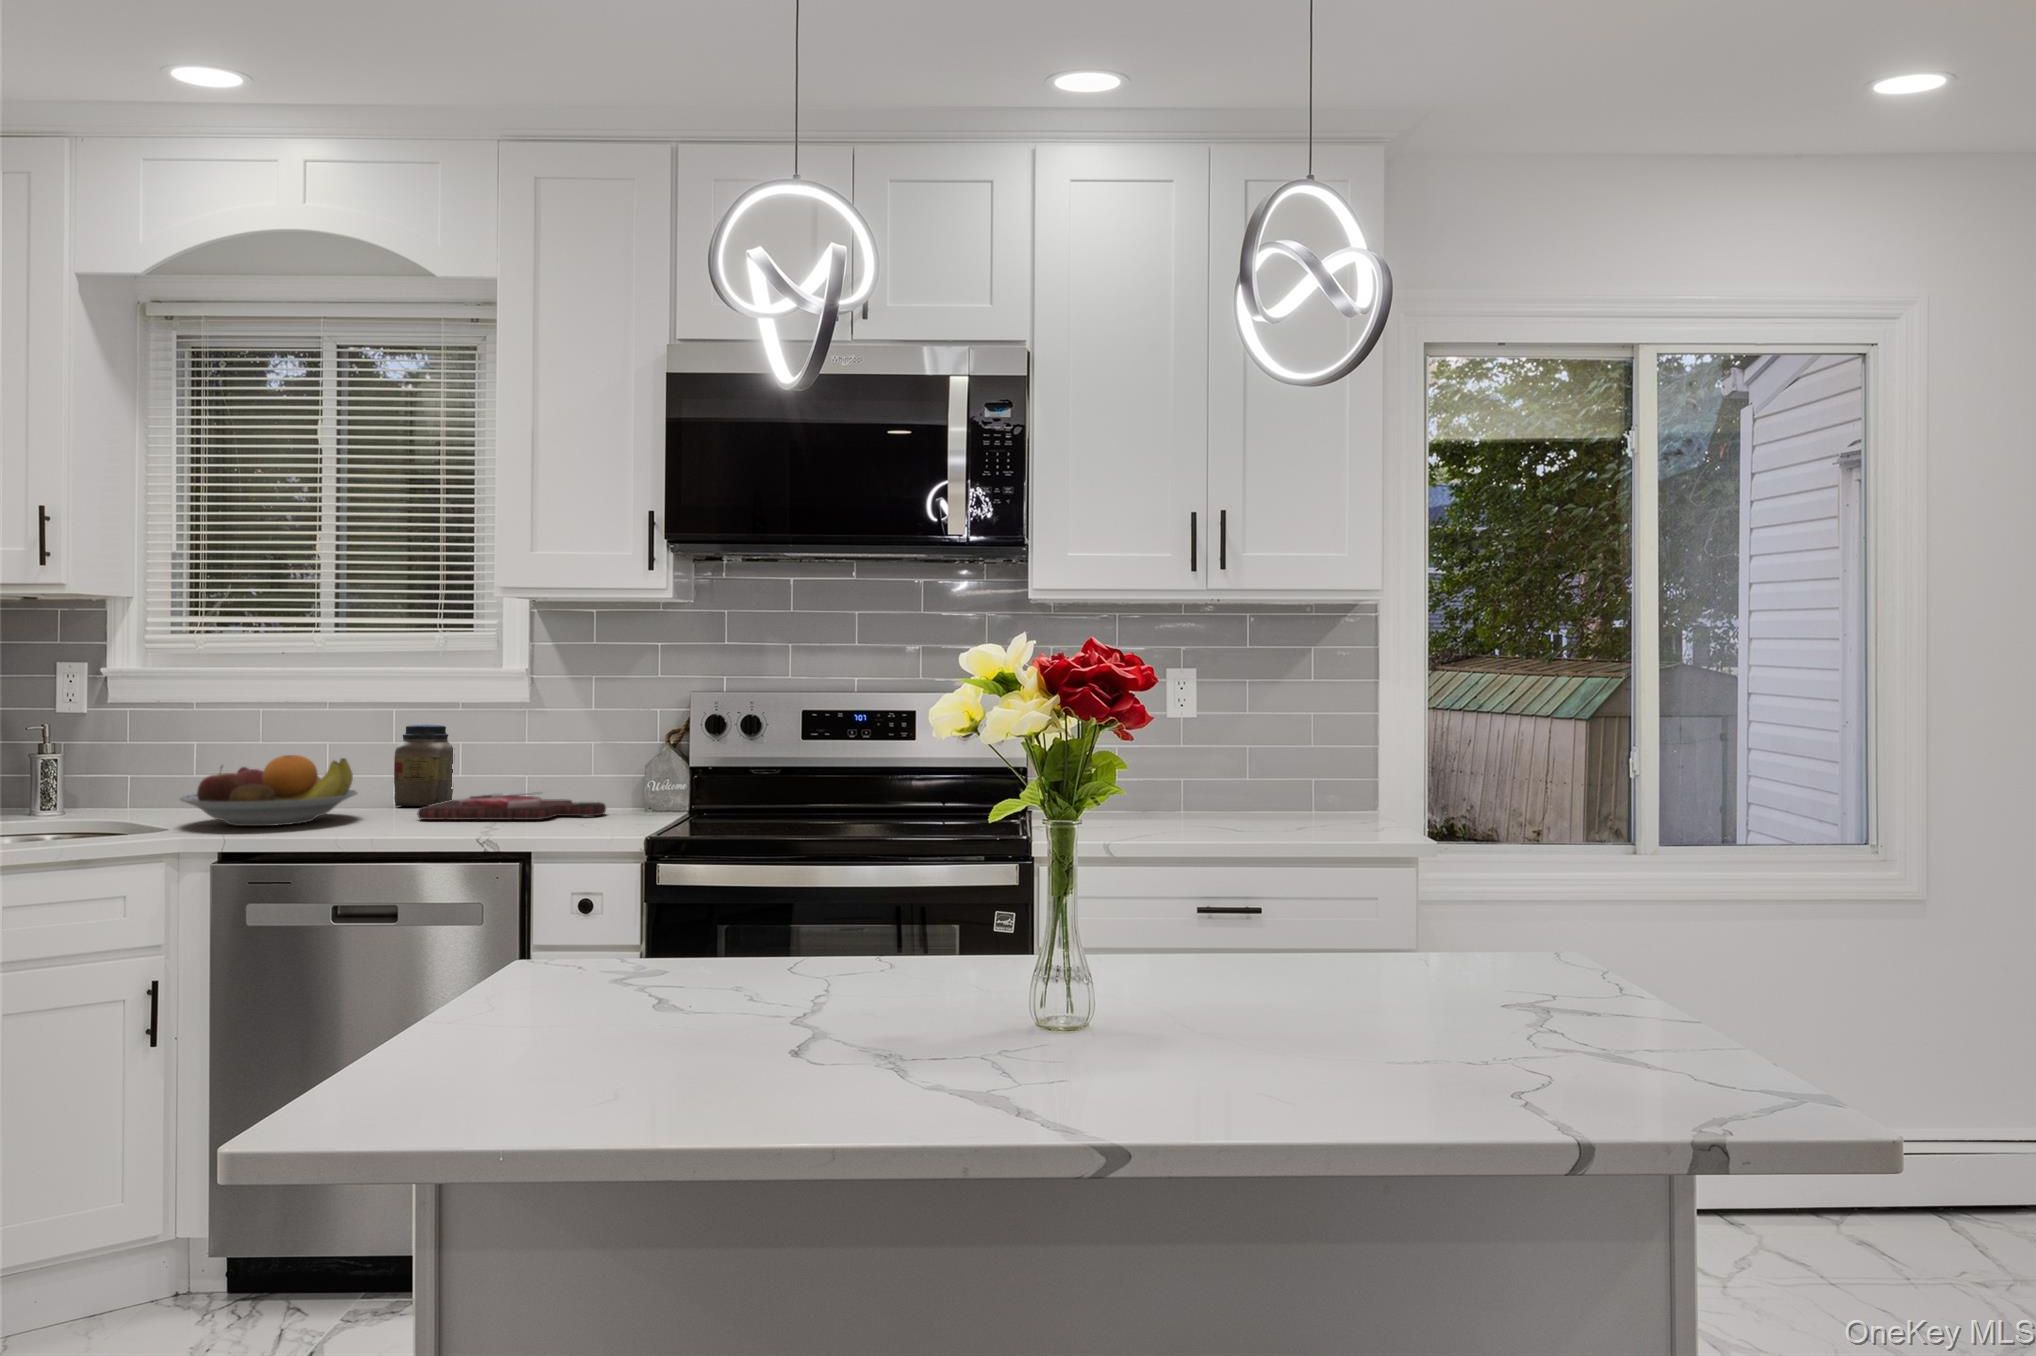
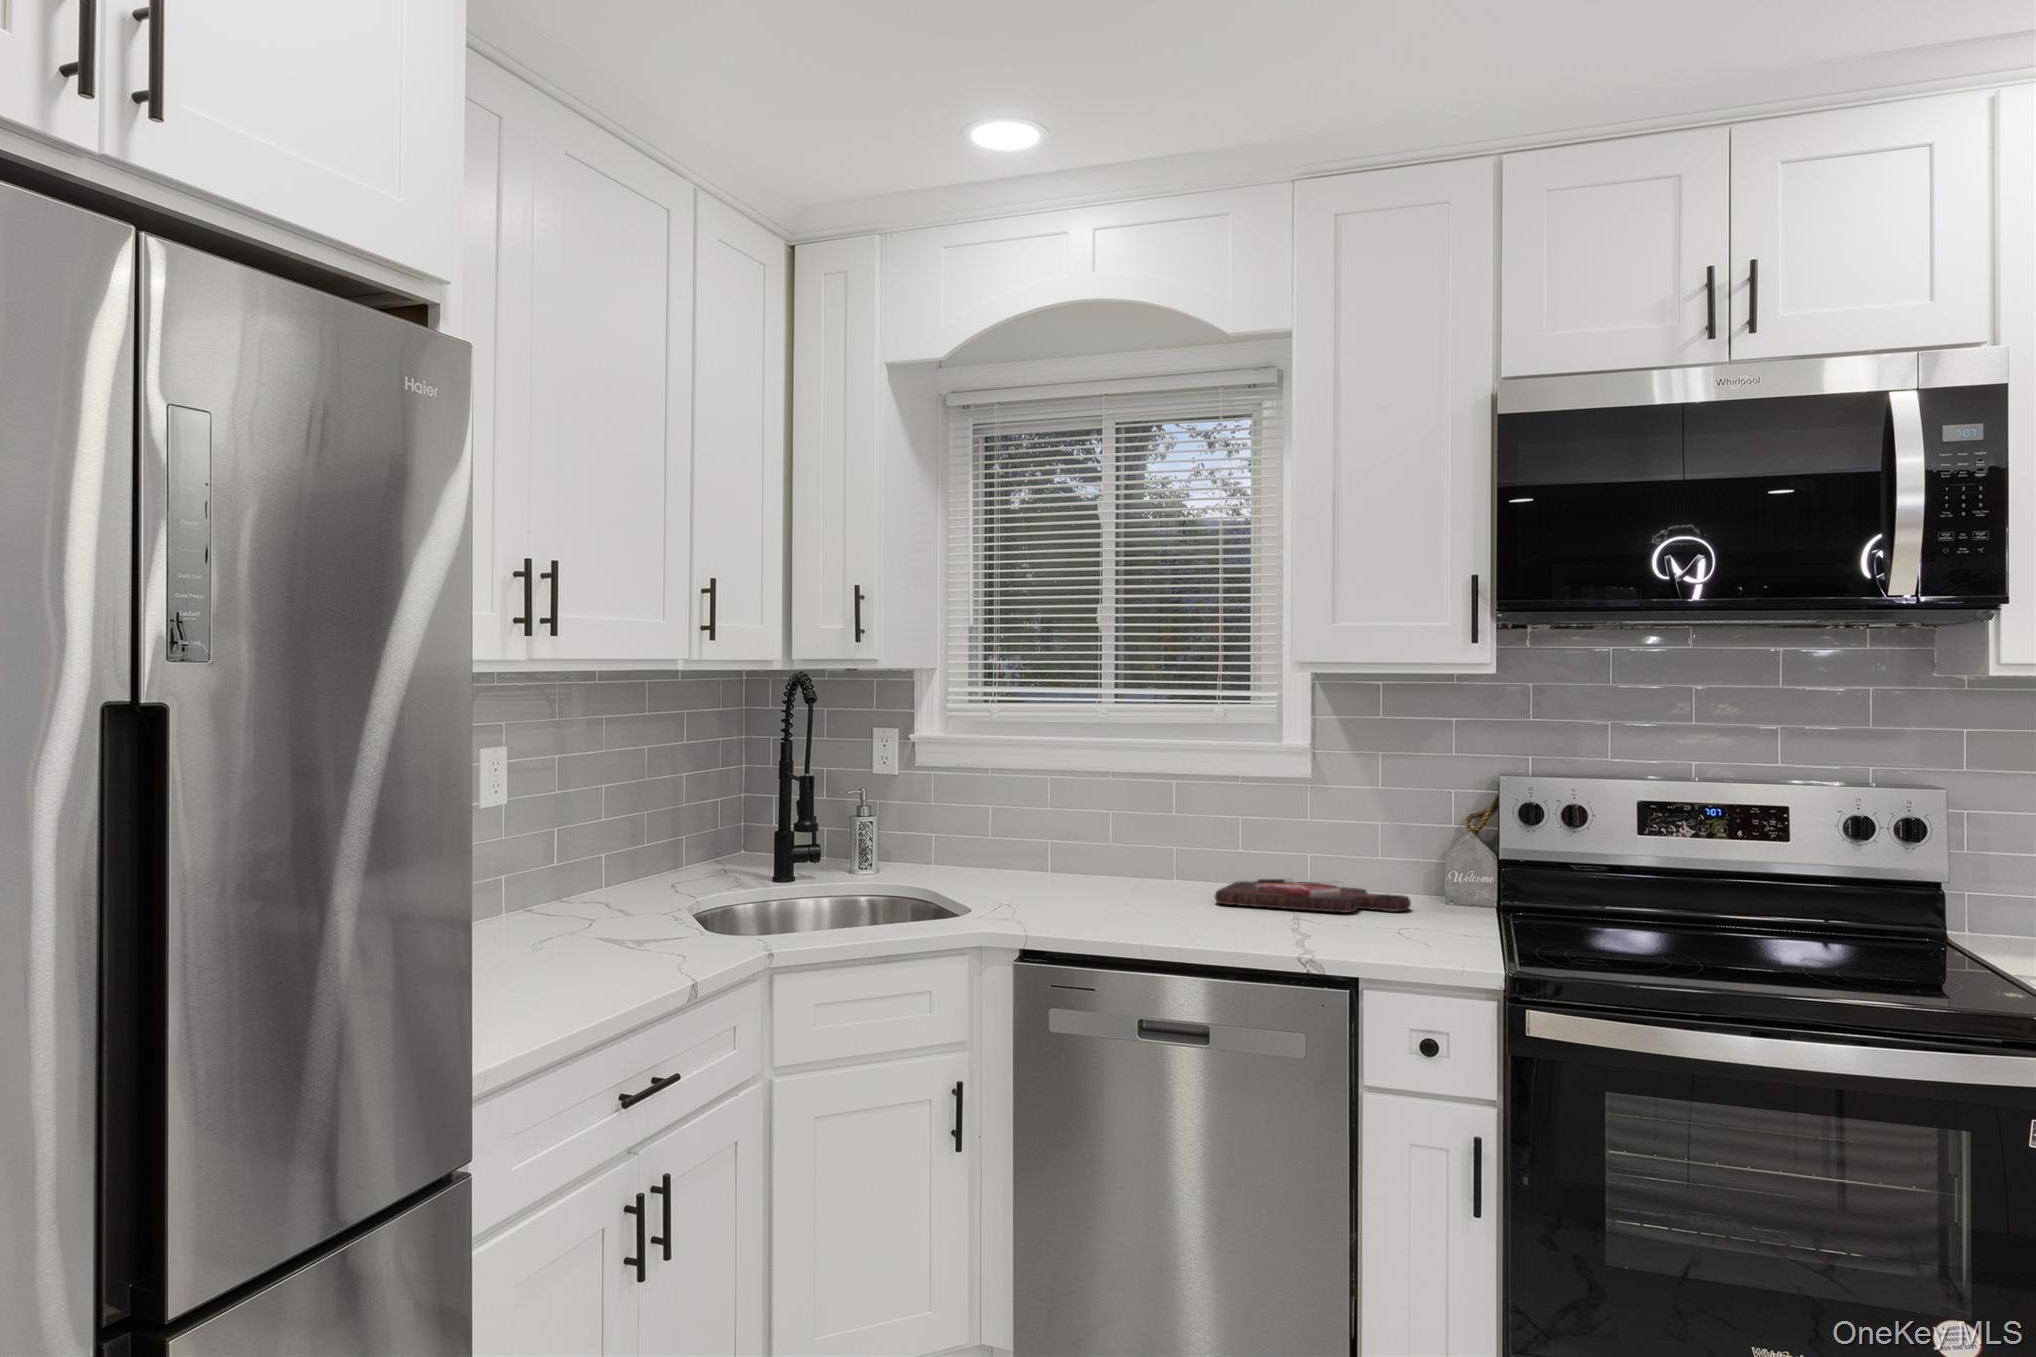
jar: present [394,724,455,806] -> none [1177,800,1232,885]
fruit bowl: present [180,755,357,826] -> none [996,830,1154,902]

